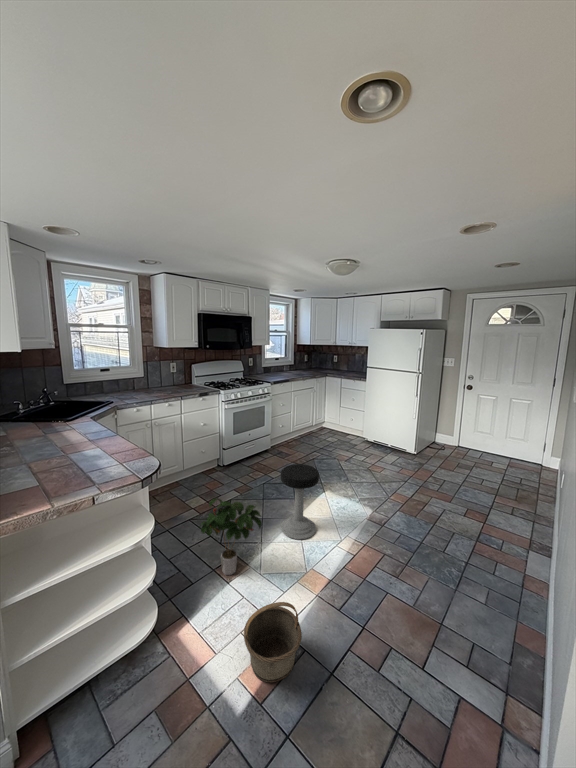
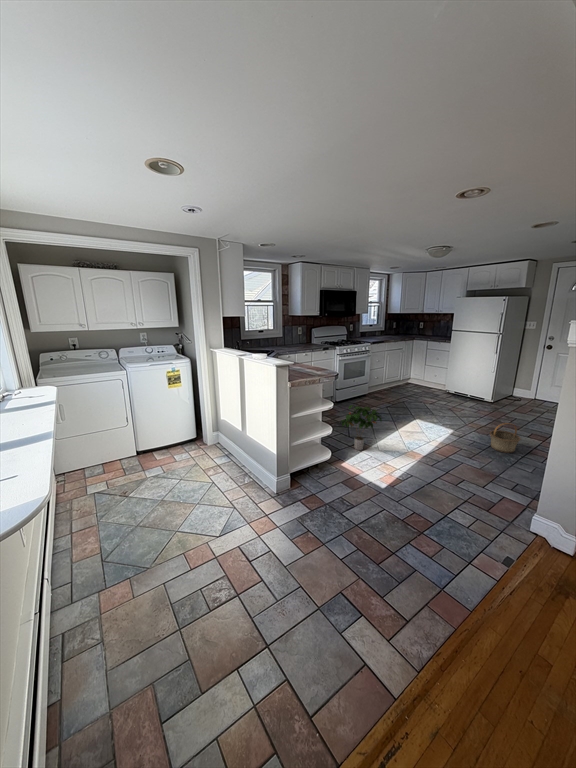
stool: present [281,464,319,539] -> none [387,393,416,440]
basket: present [244,602,302,682] -> present [490,423,521,453]

